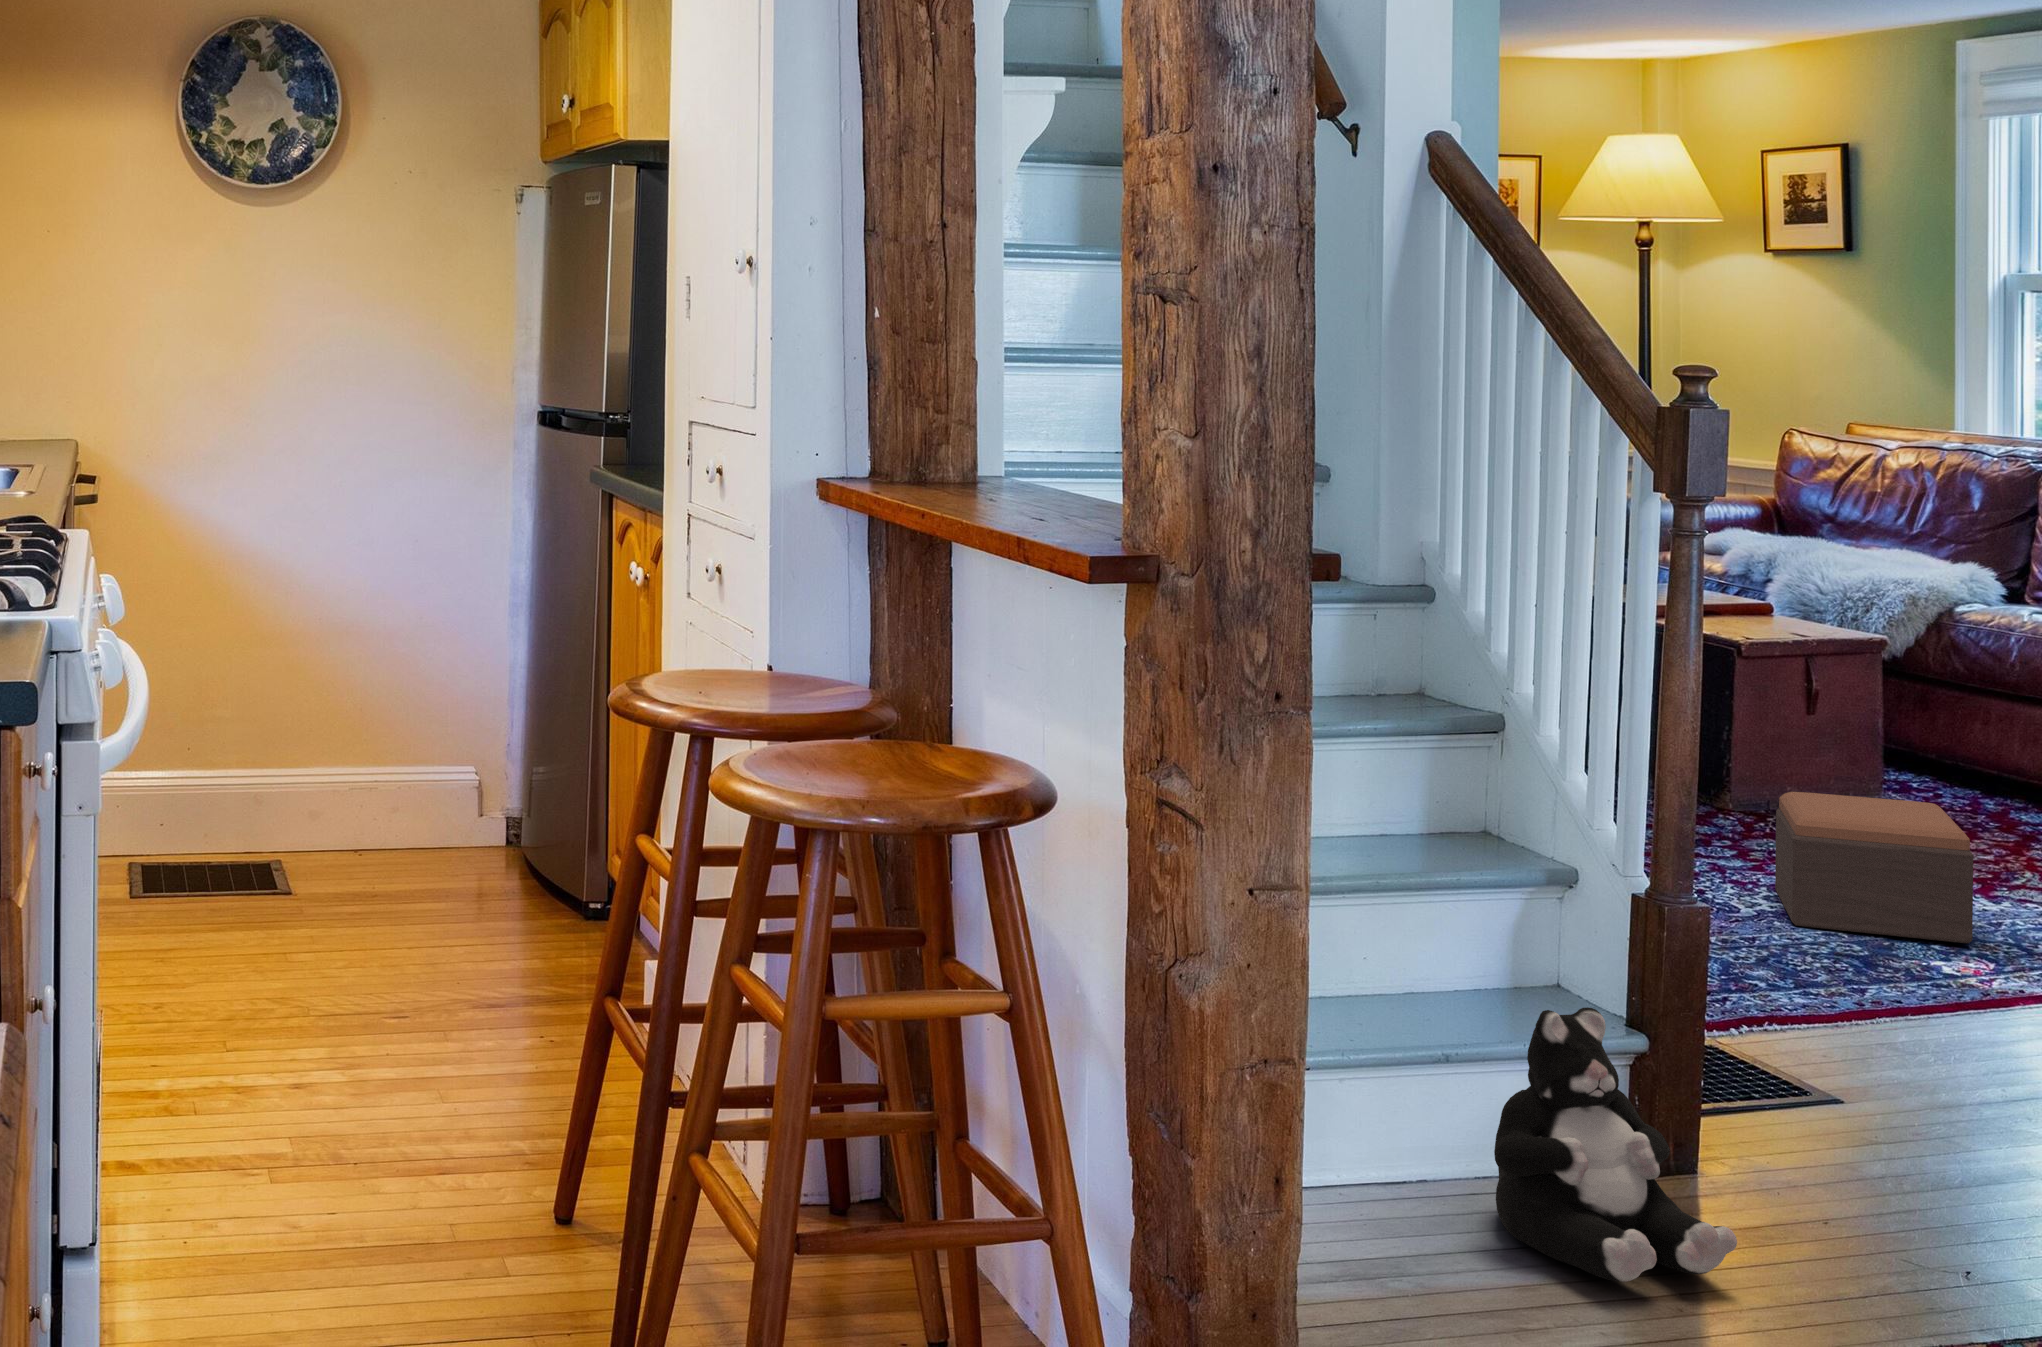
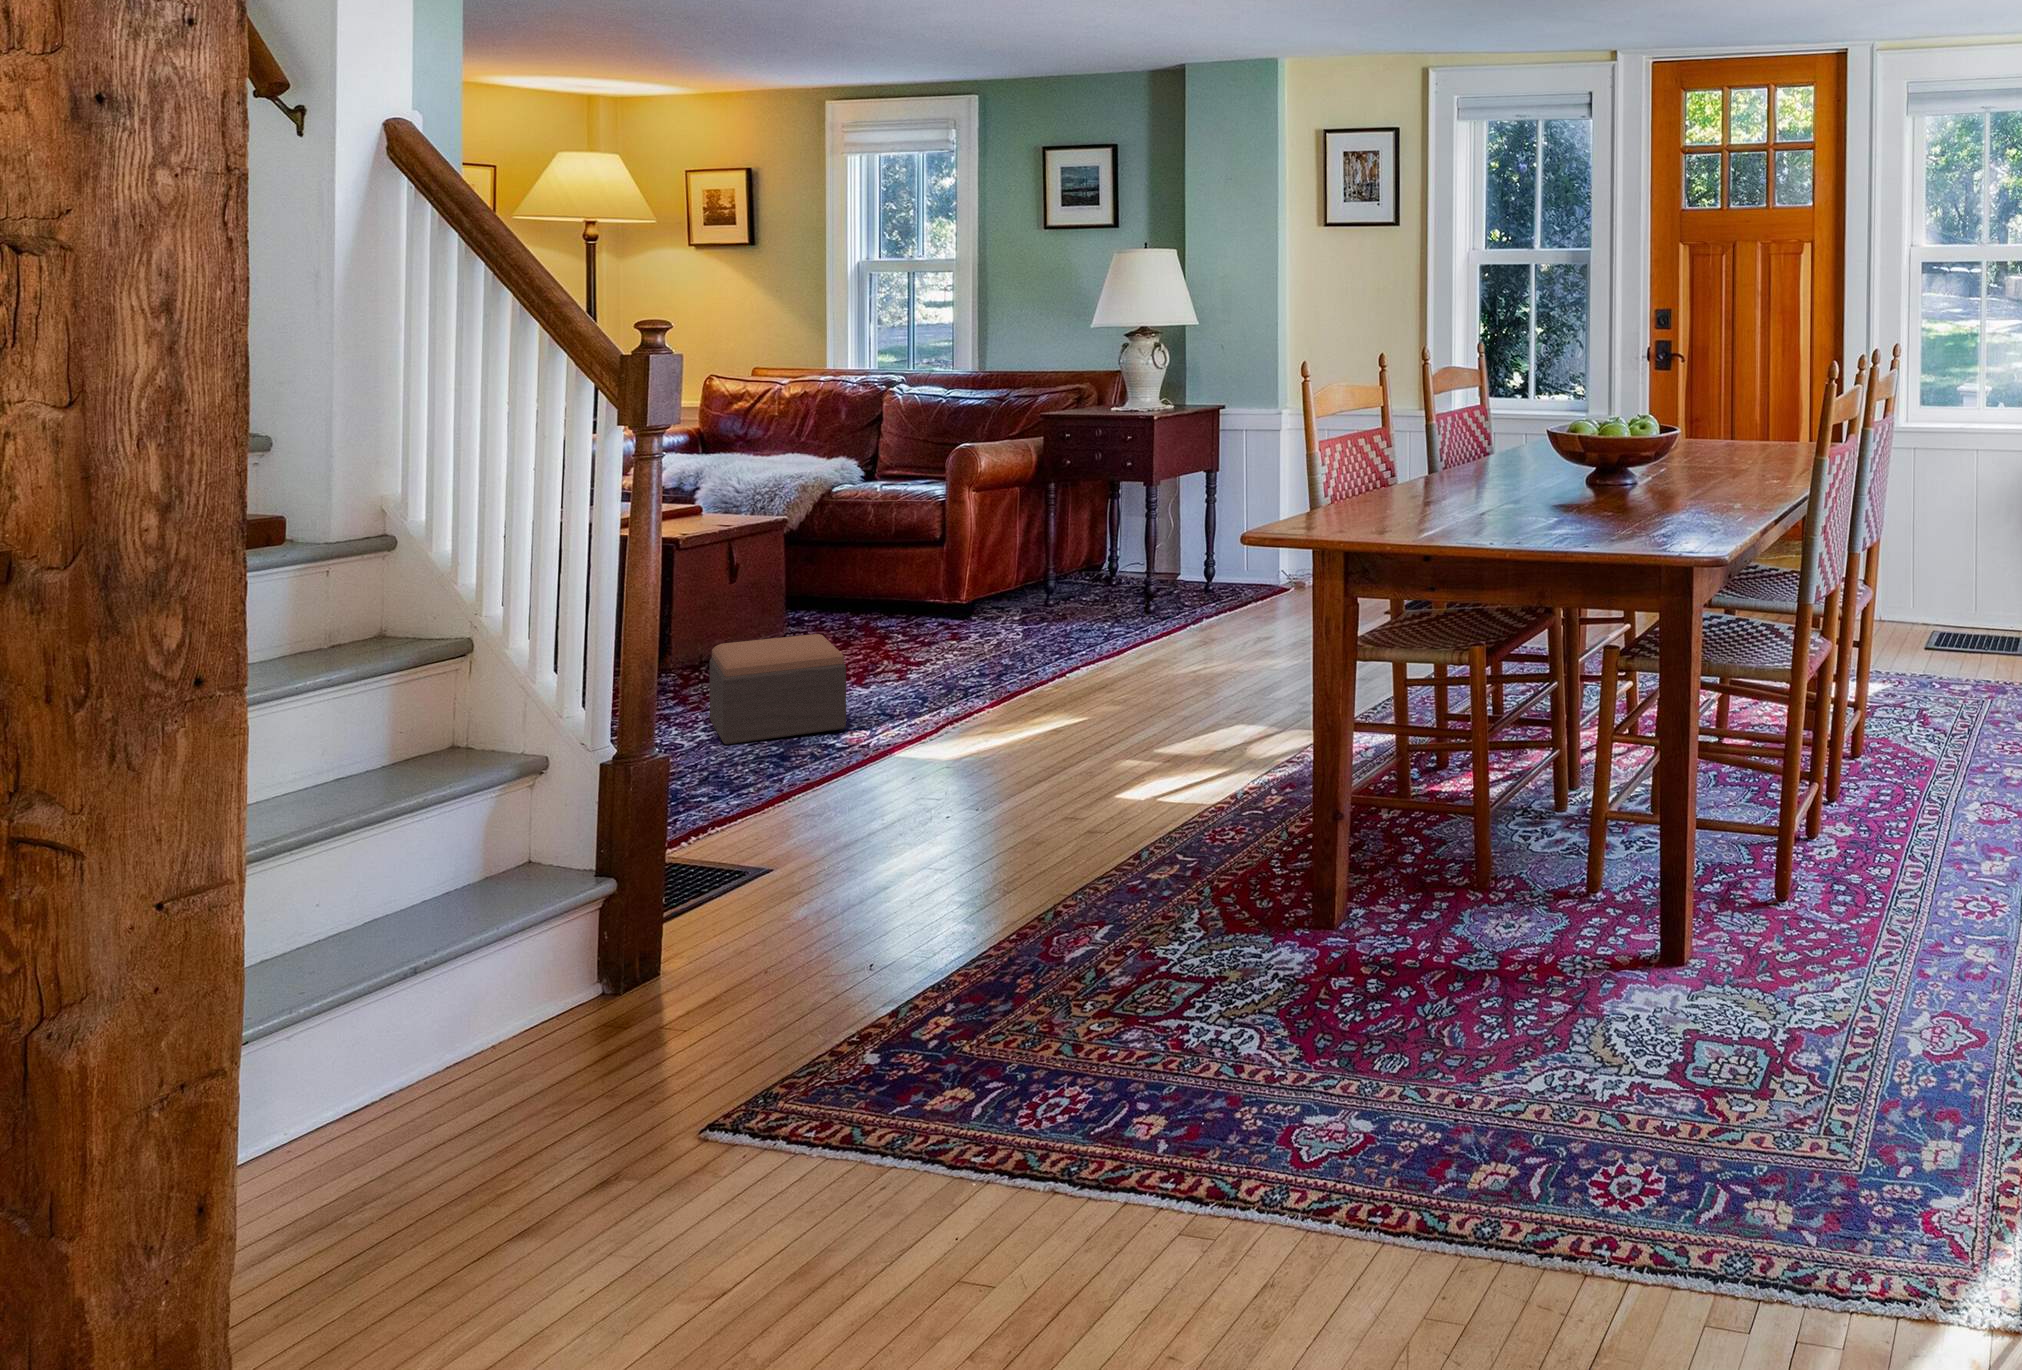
plush toy: present [1494,1007,1737,1282] -> none [475,875,692,1108]

